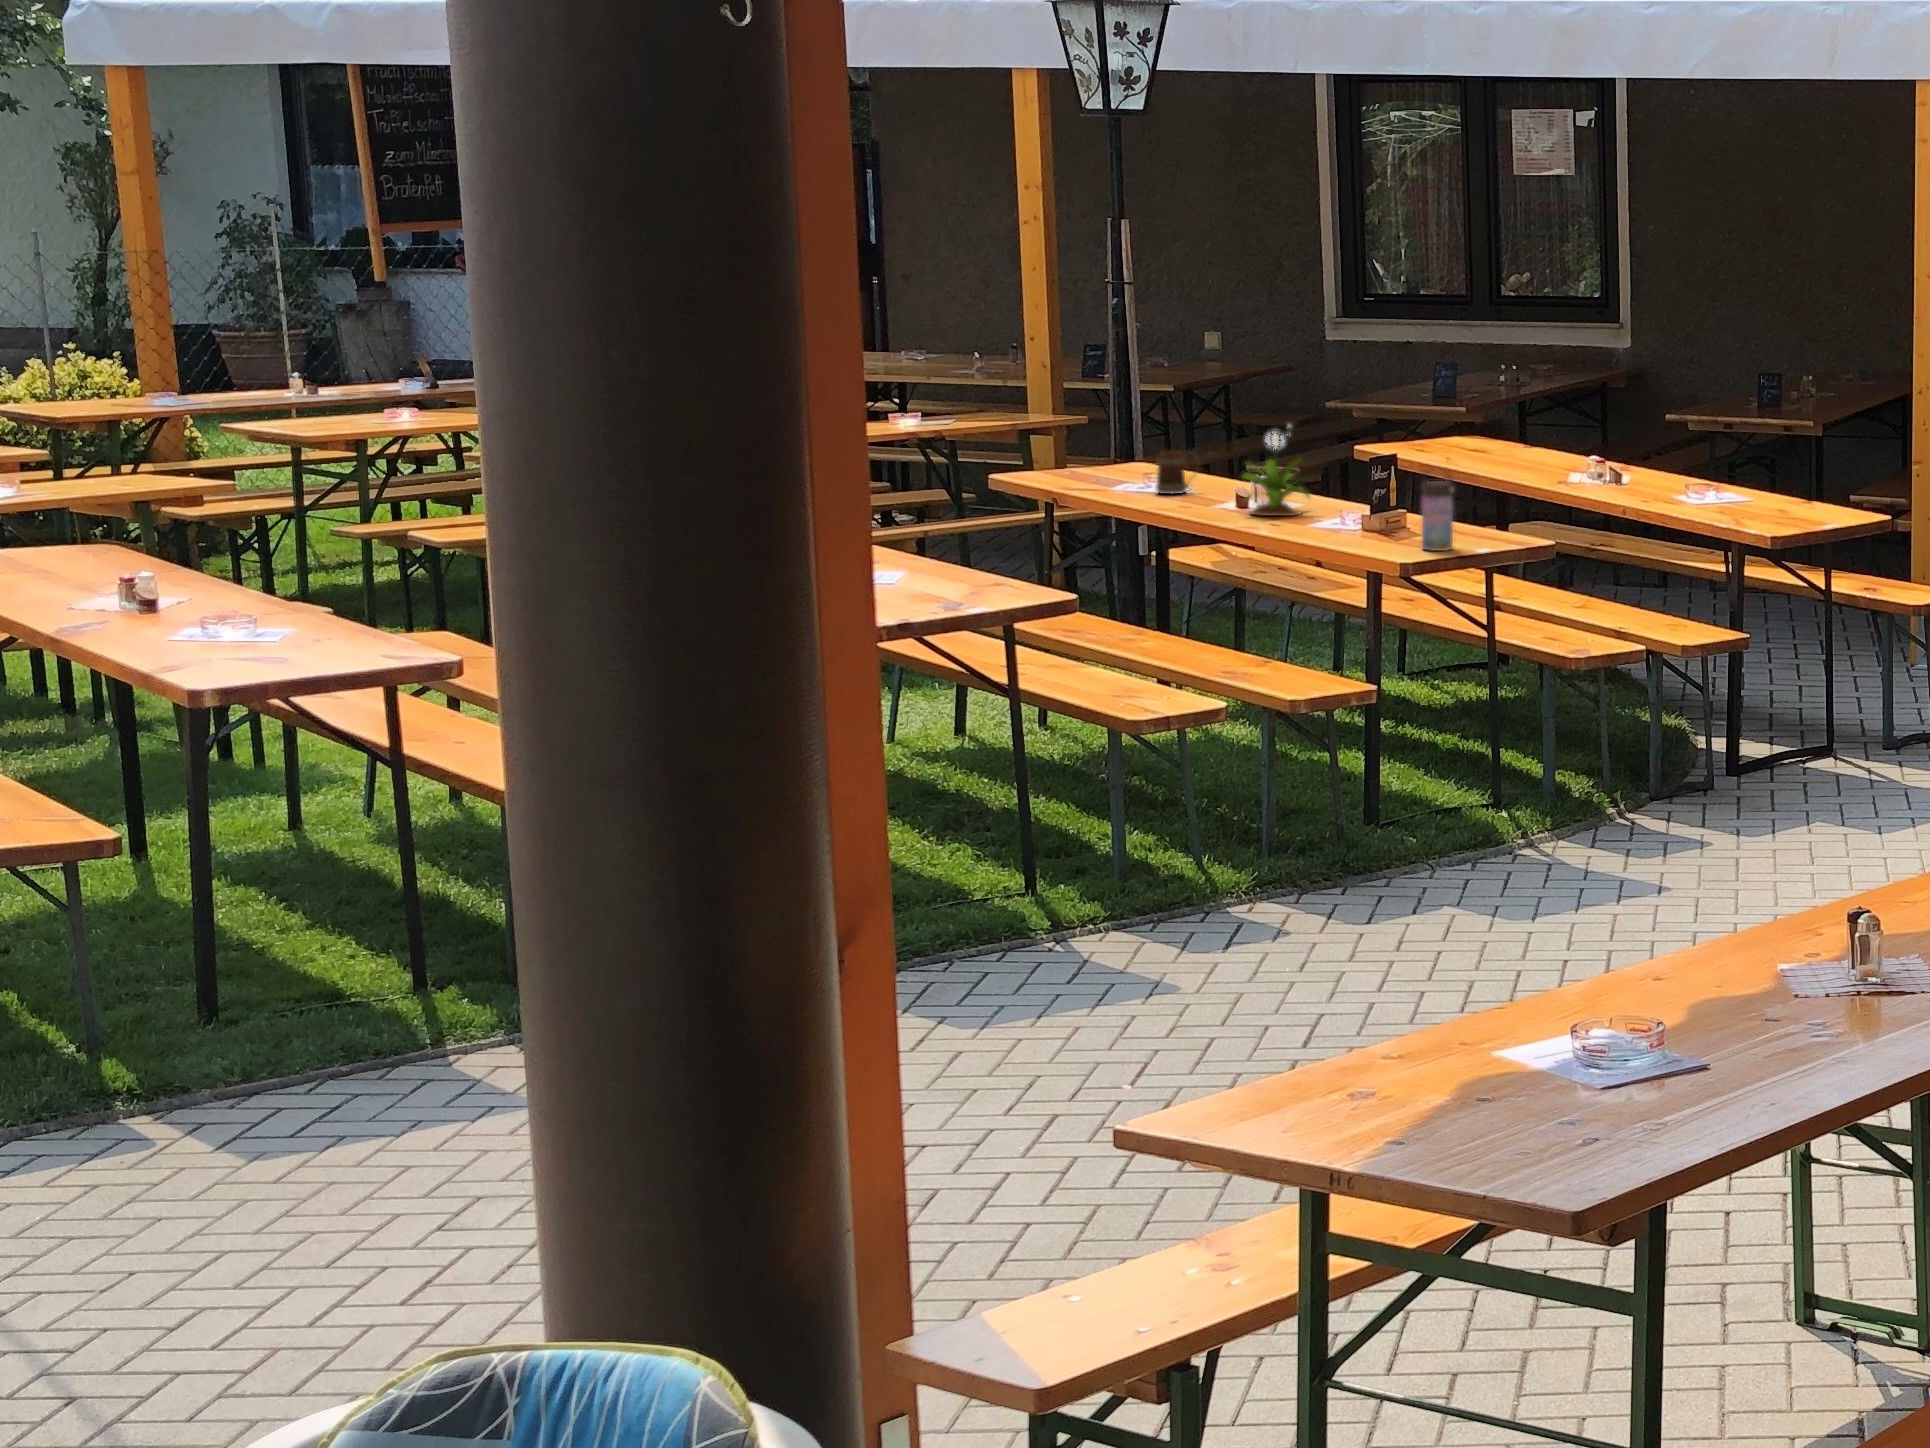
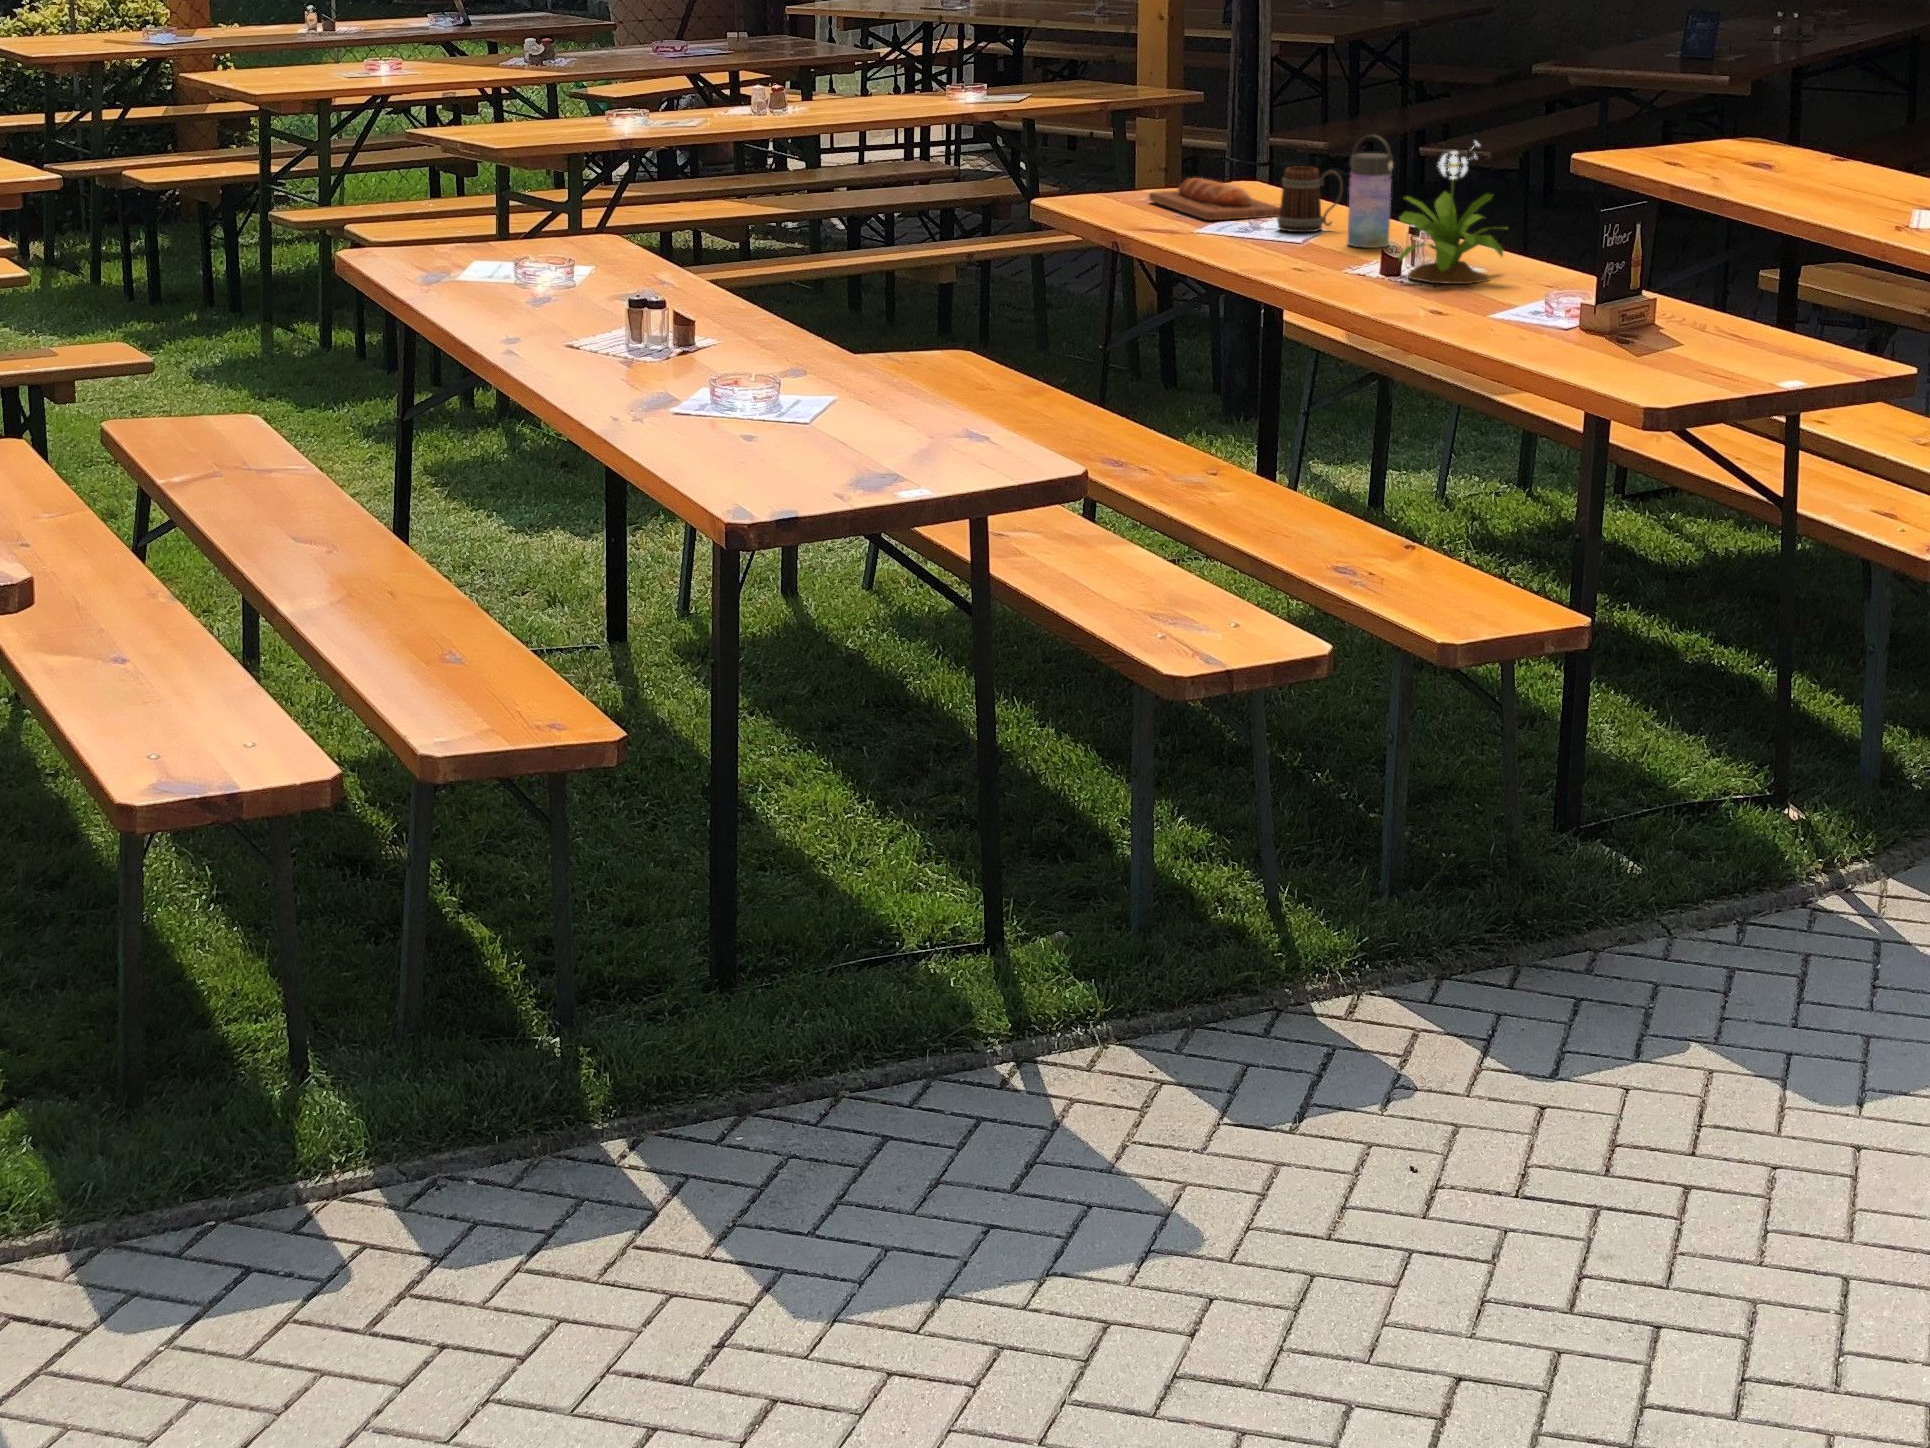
bread loaf: none [1060,464,1157,490] -> present [1149,178,1280,220]
water bottle: present [1421,469,1453,551] -> present [1348,135,1393,248]

